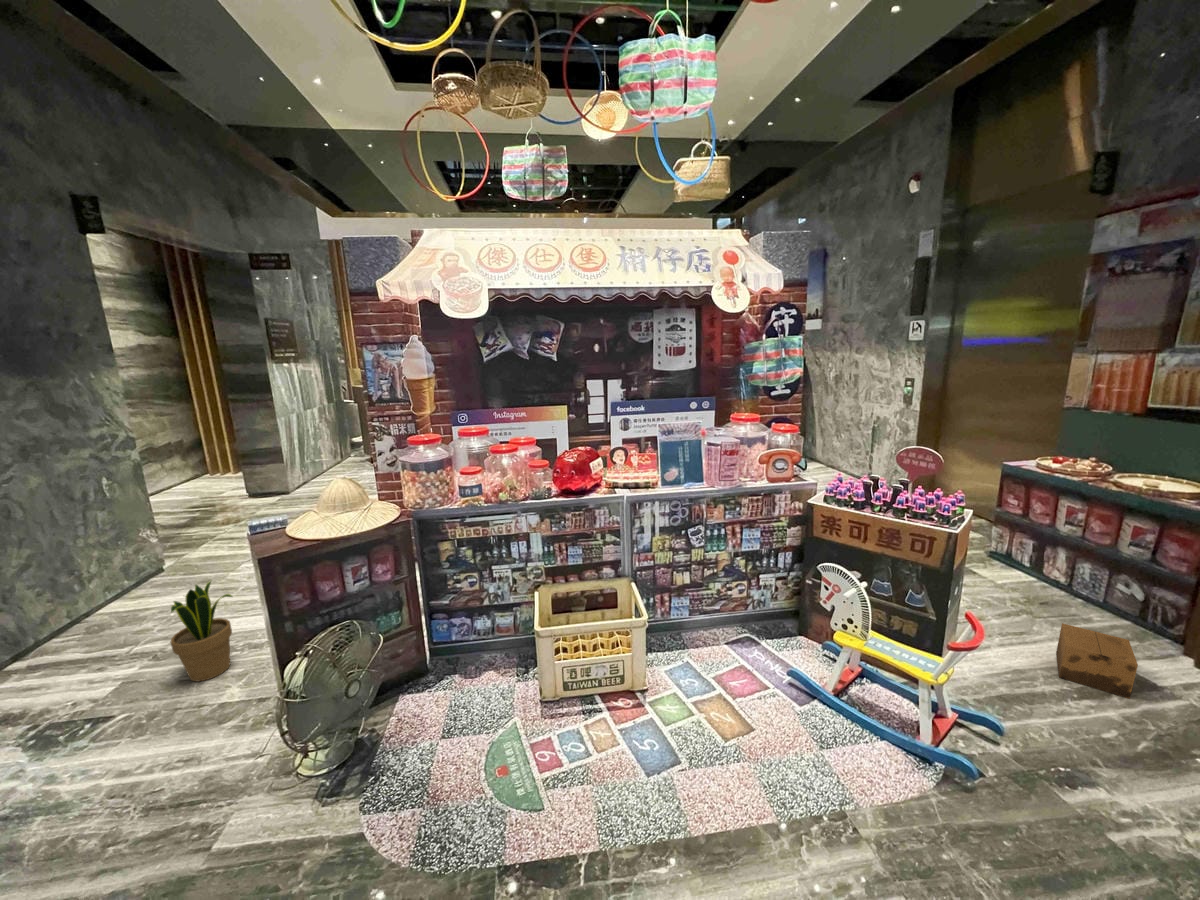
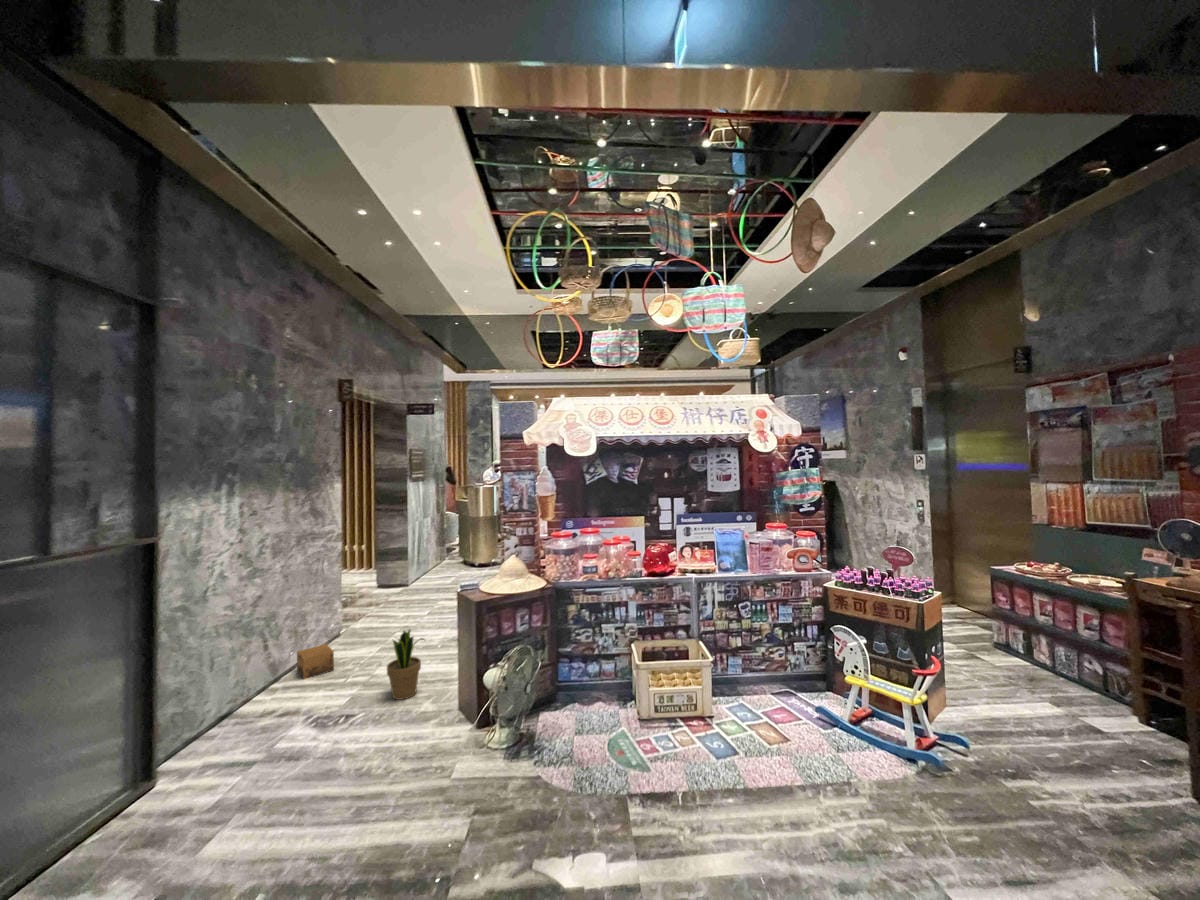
cardboard box: present [1056,623,1138,699] -> present [297,644,334,679]

